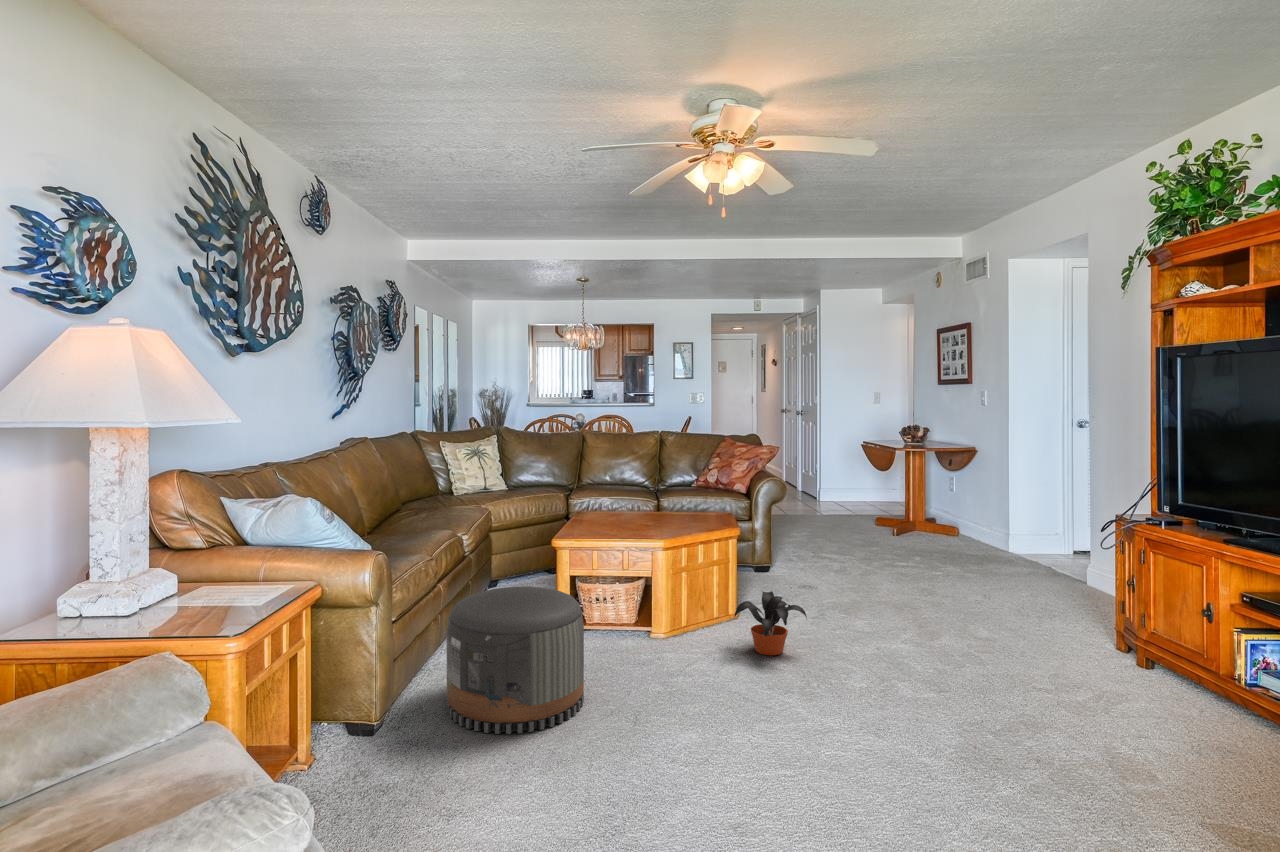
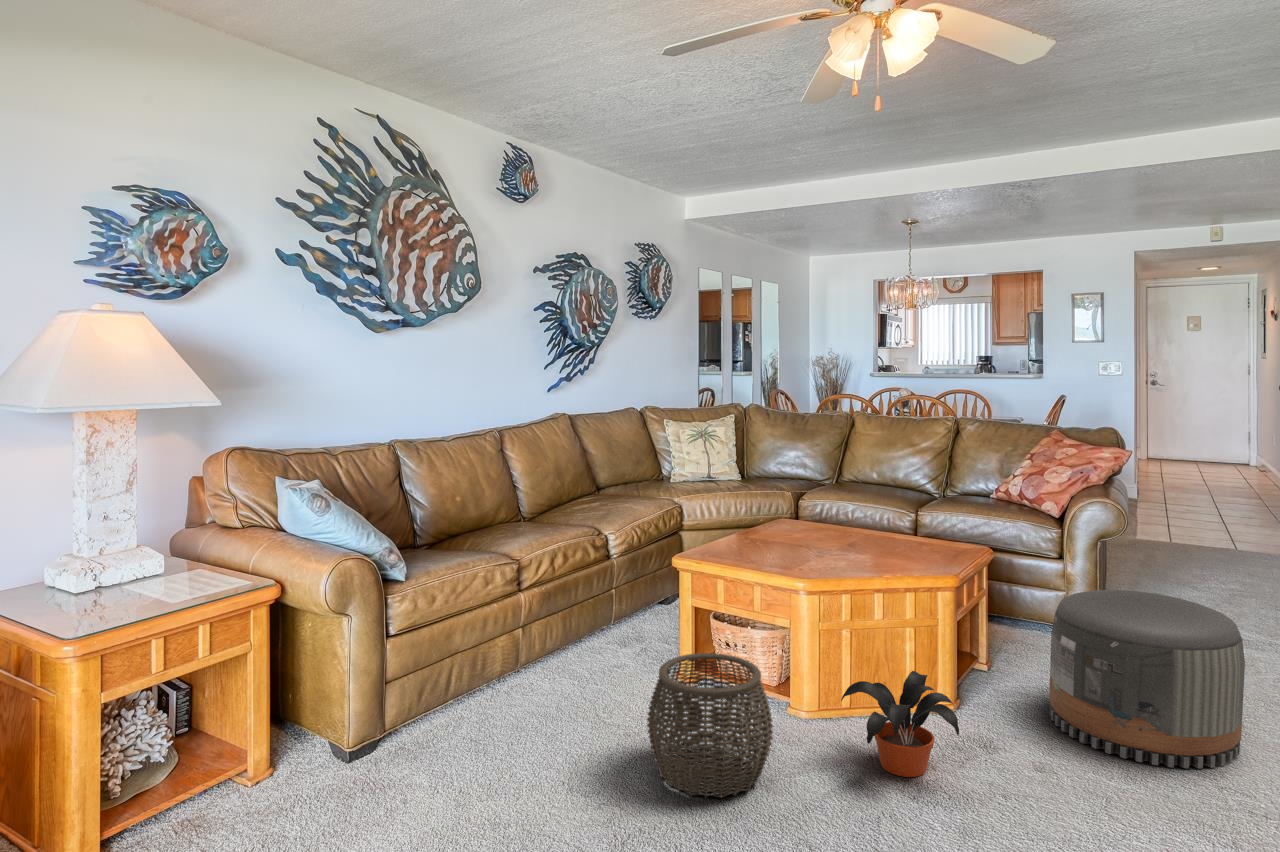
pouf: present [447,587,584,734] -> present [1049,590,1245,769]
woven basket: none [633,599,722,695] -> present [647,653,773,798]

